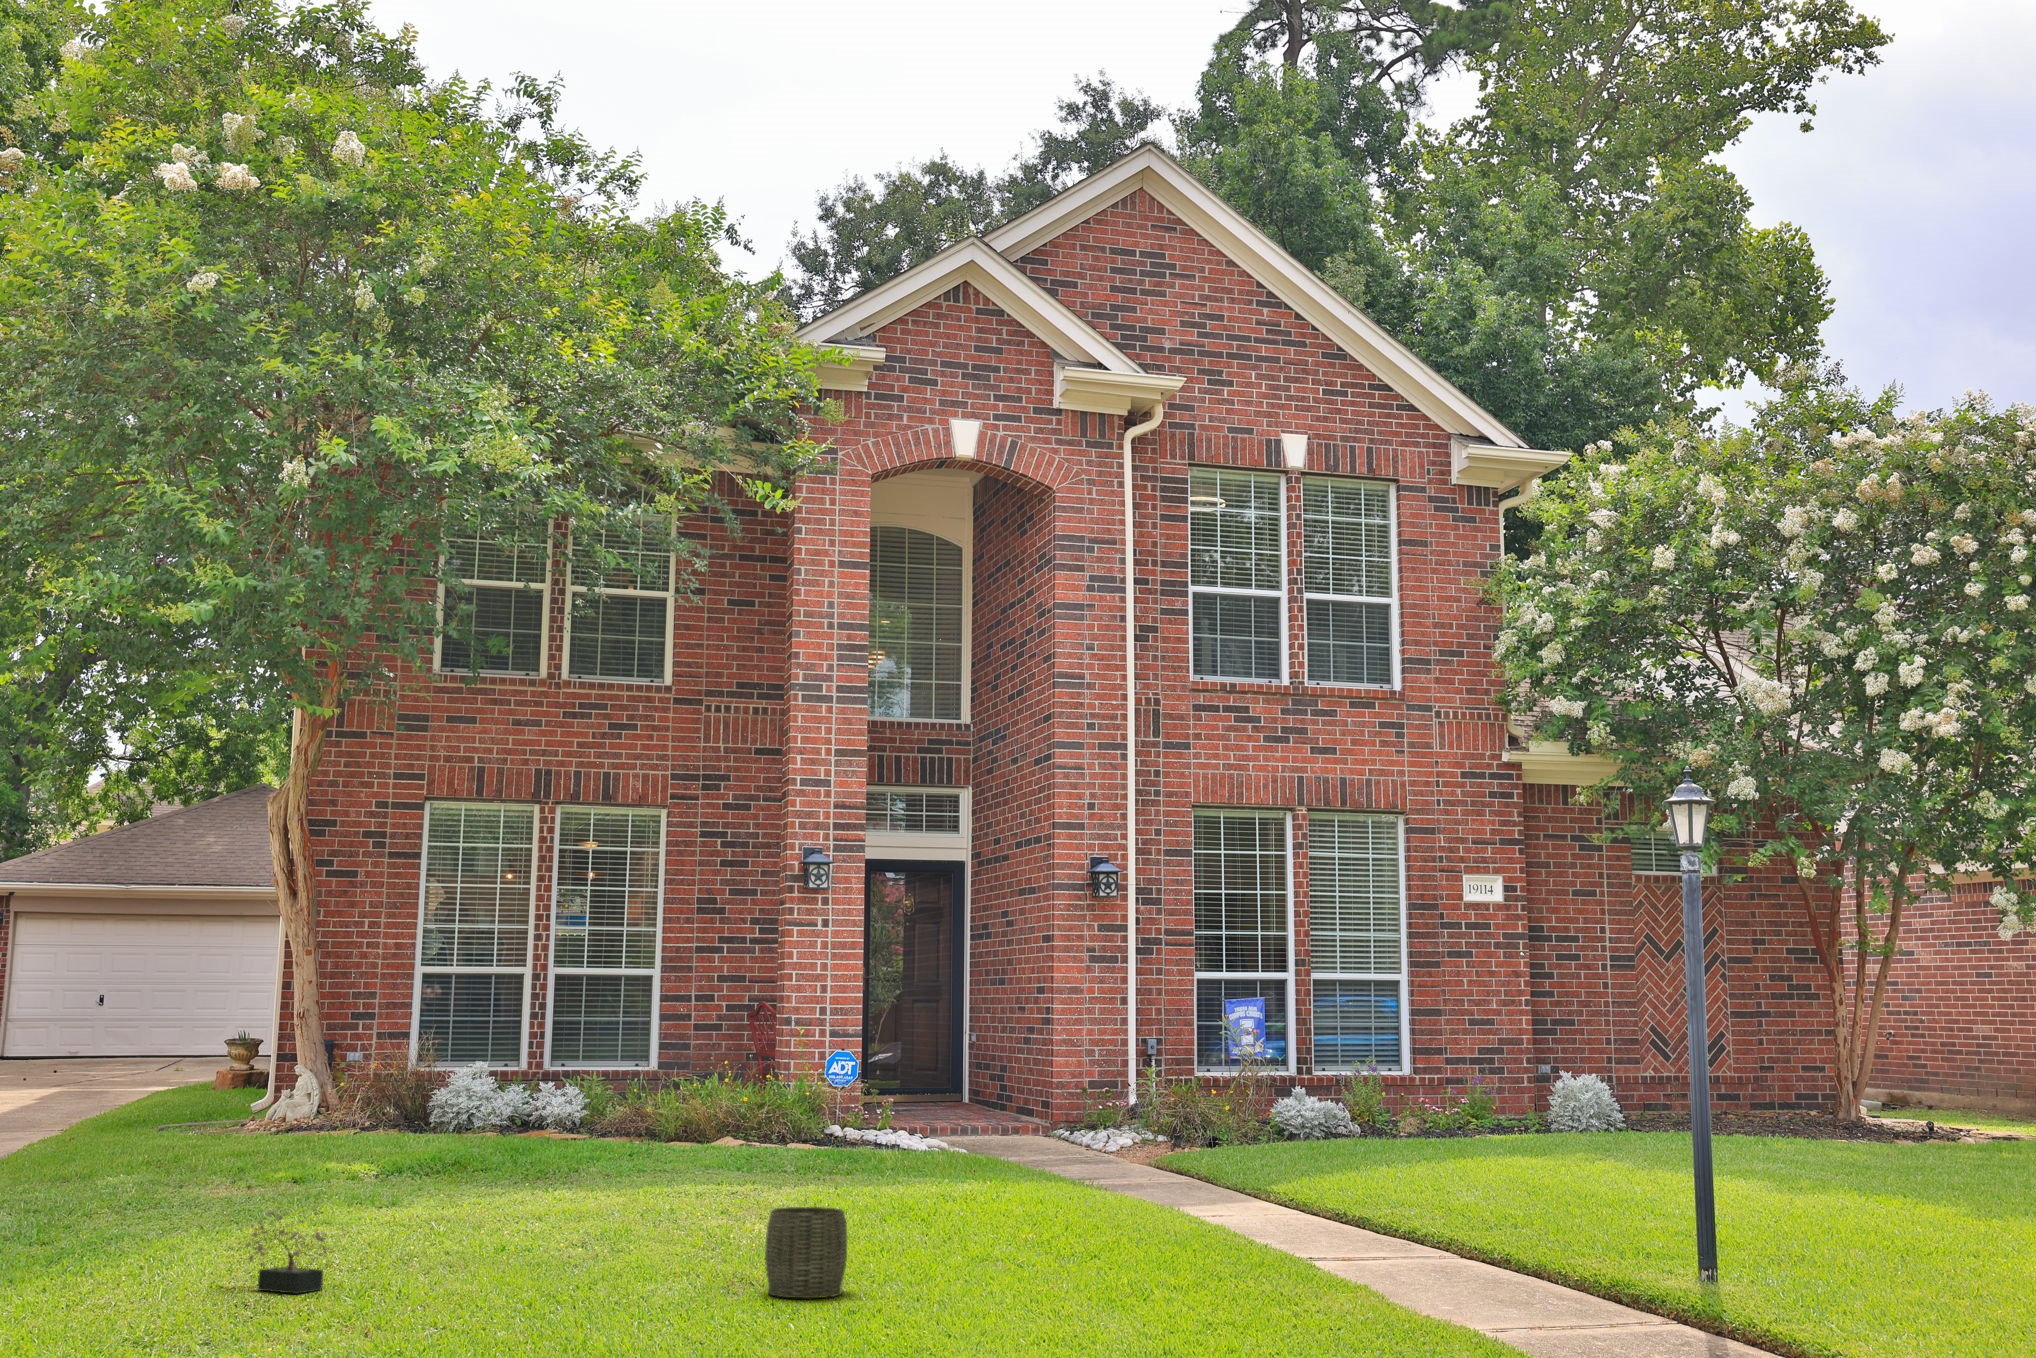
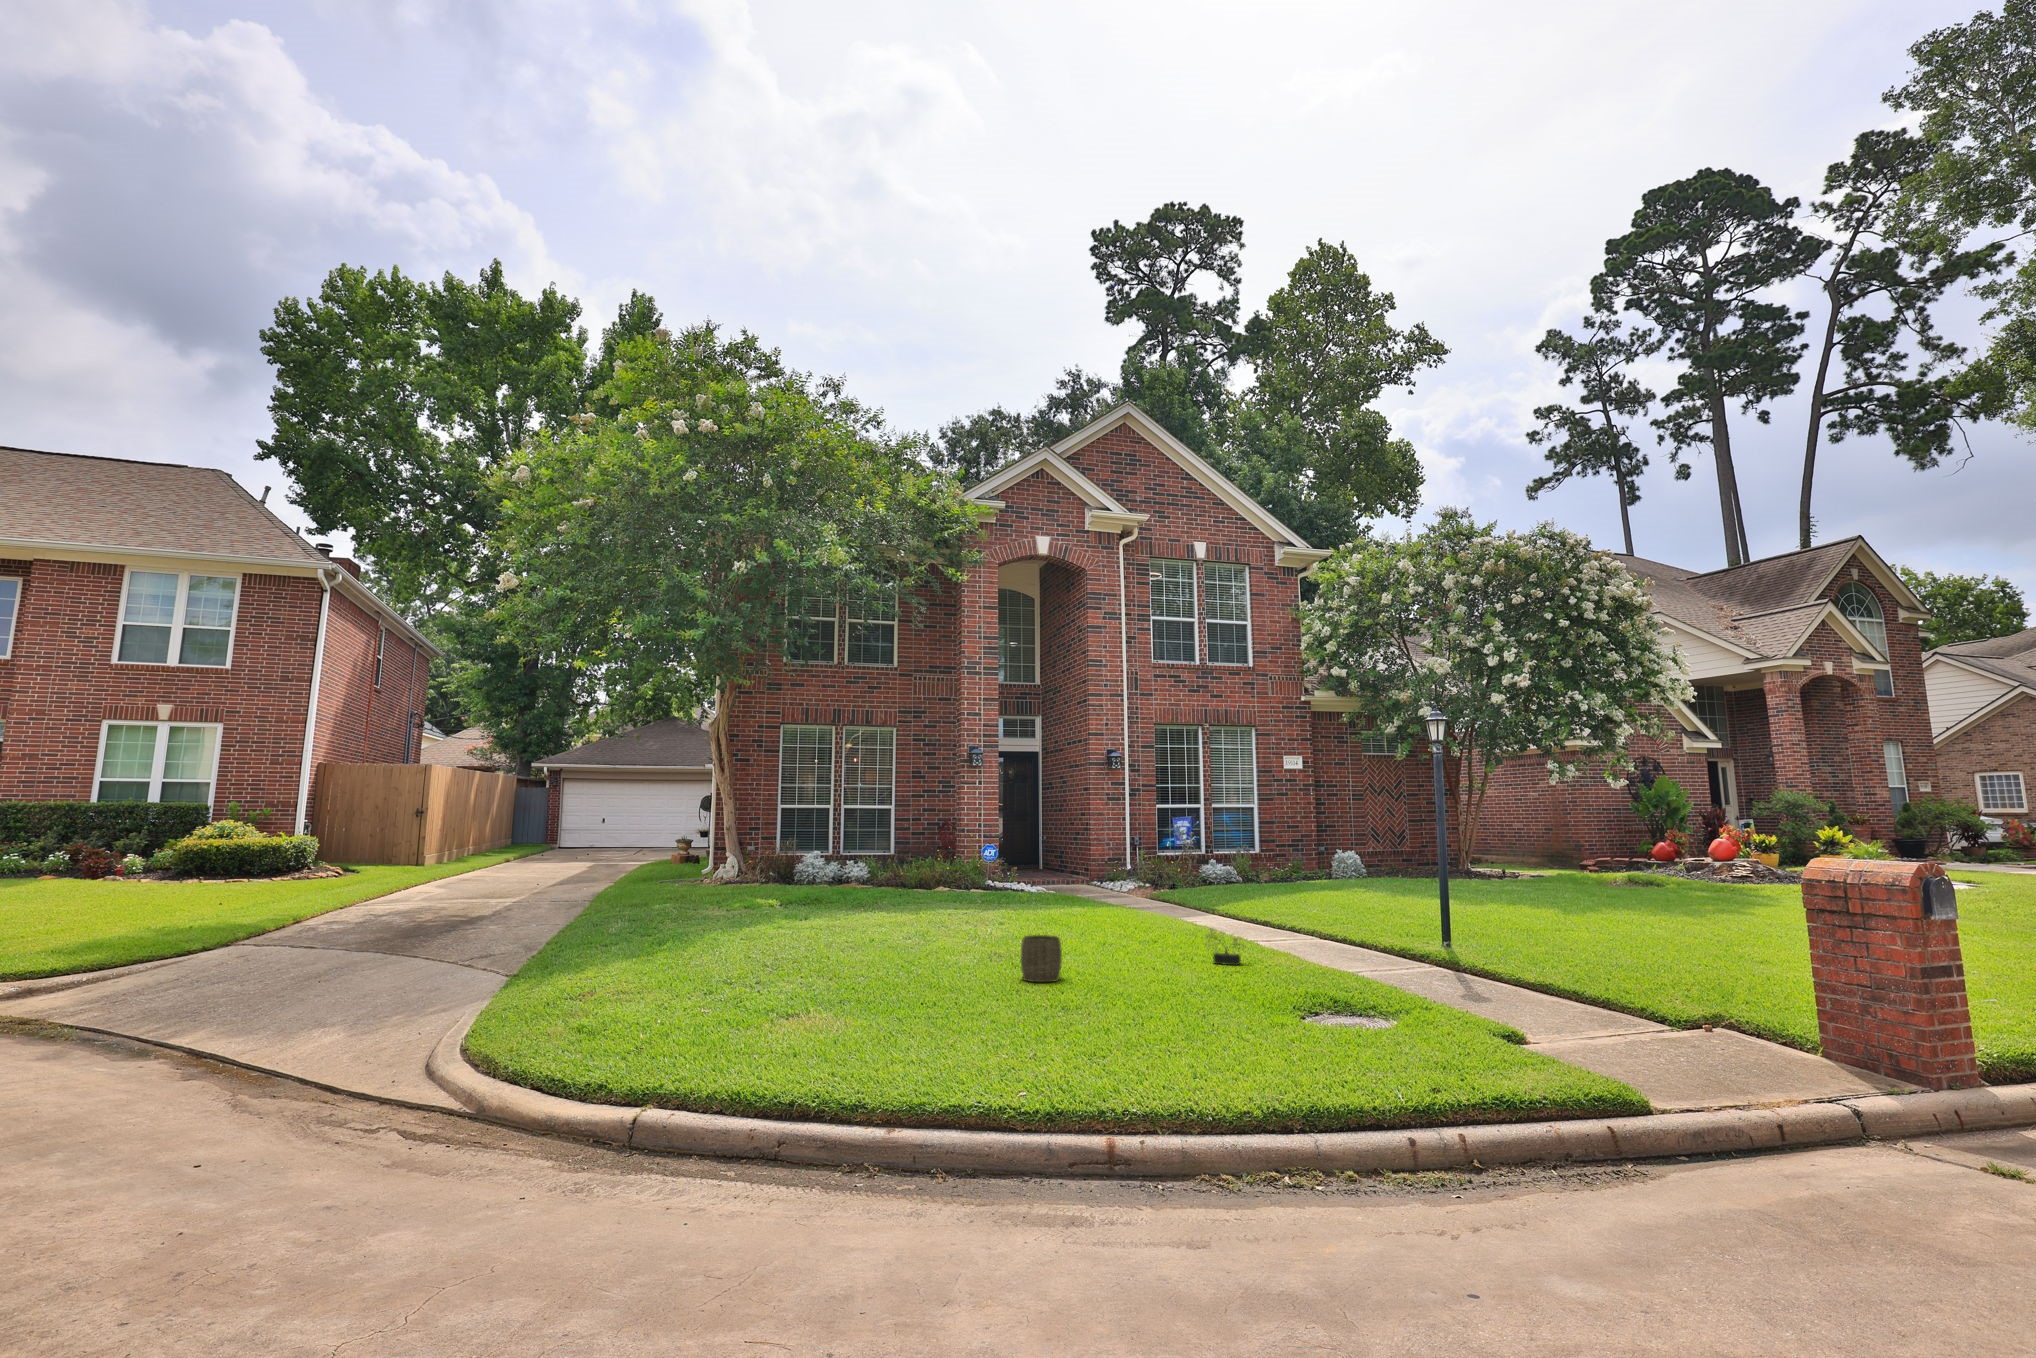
decorative plant: present [247,1212,334,1294] -> present [1206,928,1244,965]

